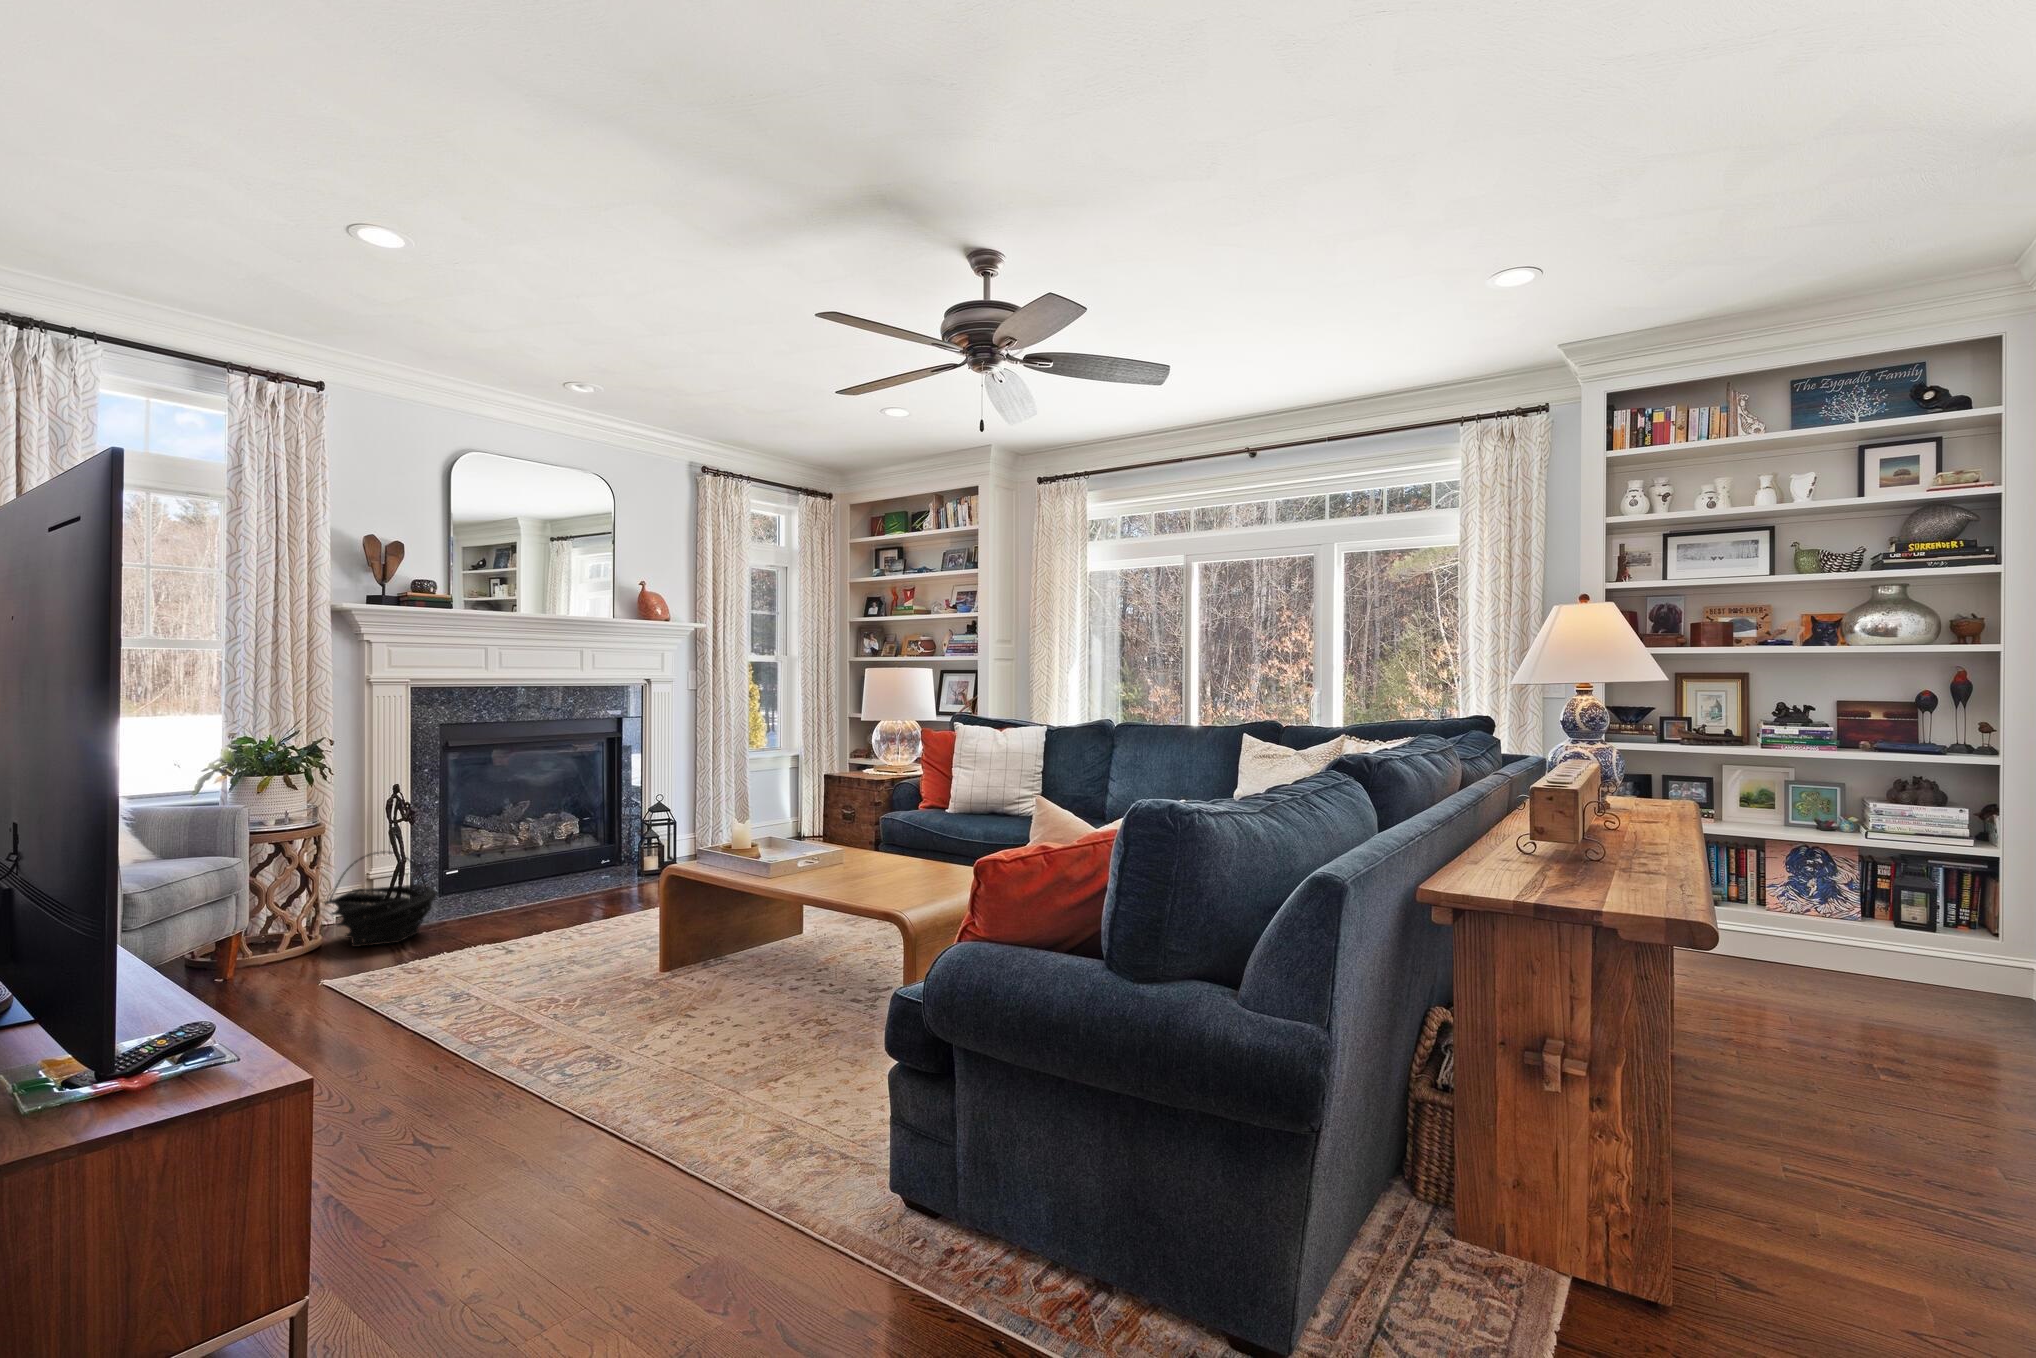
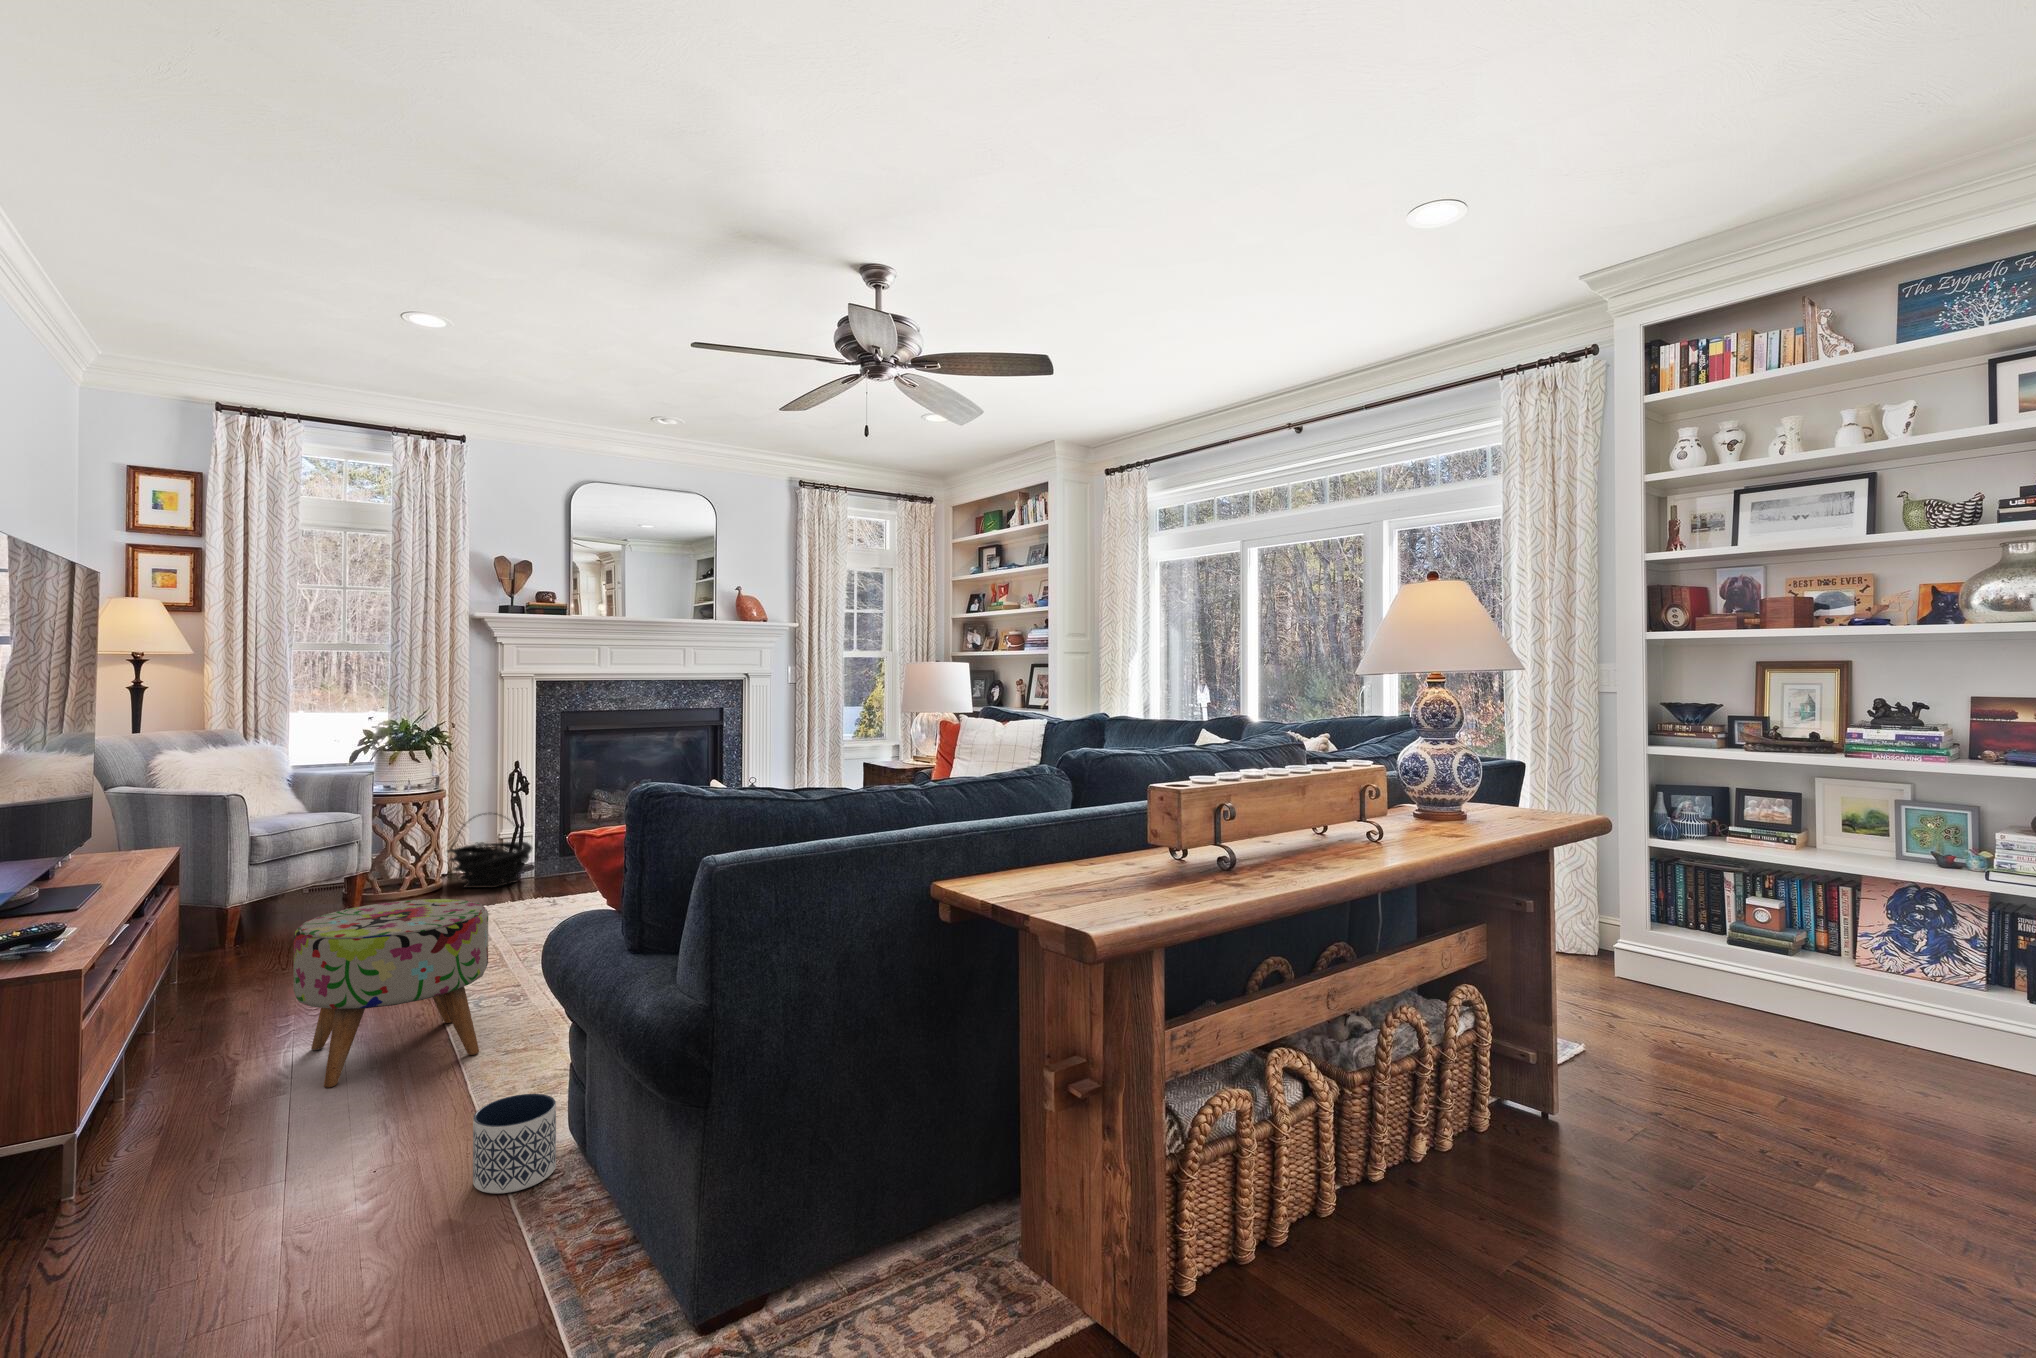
ottoman: none [434,965,671,1222] -> present [294,899,488,1087]
planter: none [881,1182,966,1308] -> present [473,1094,556,1194]

